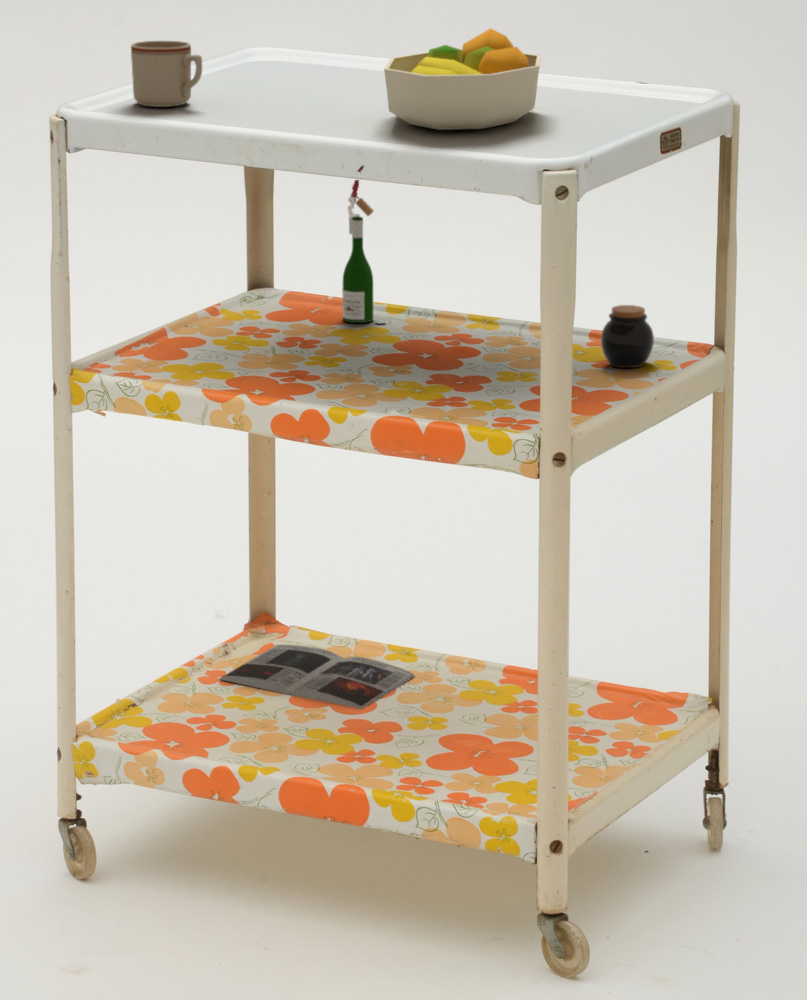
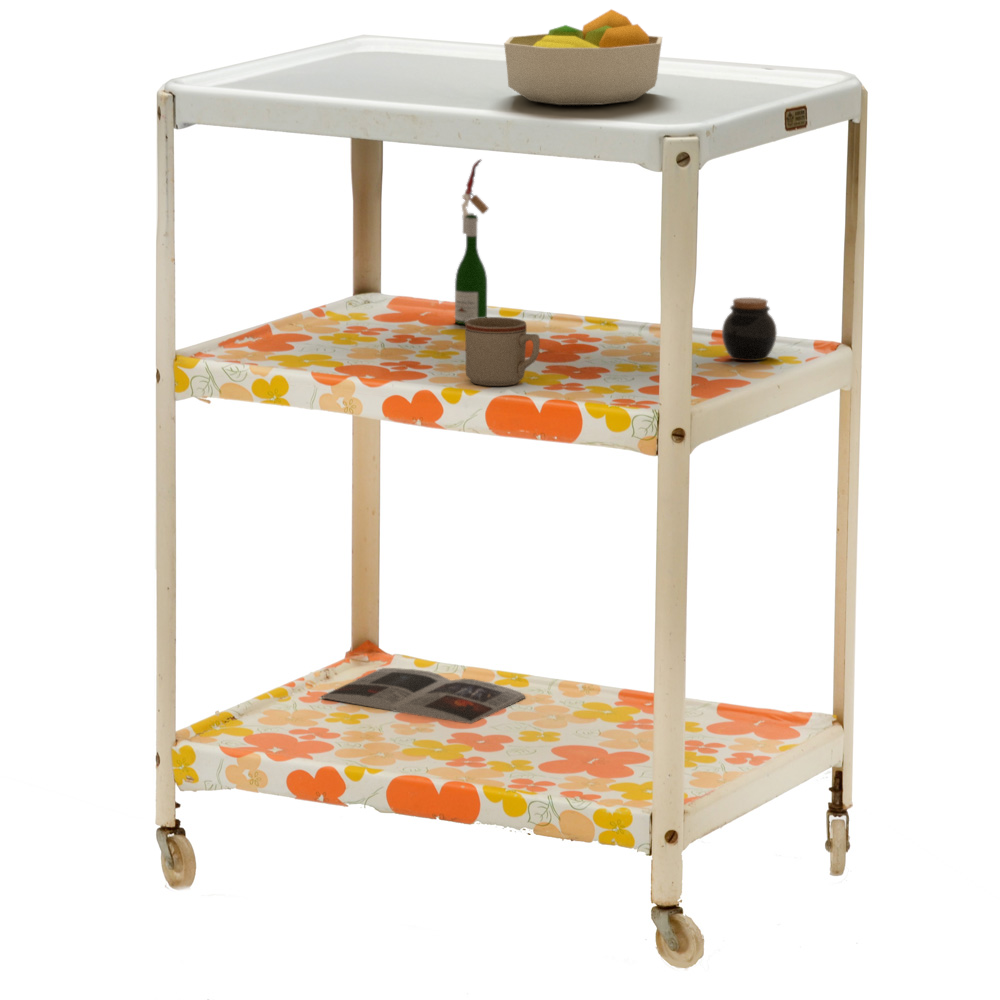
mug: present [131,41,202,107] -> present [465,317,540,386]

